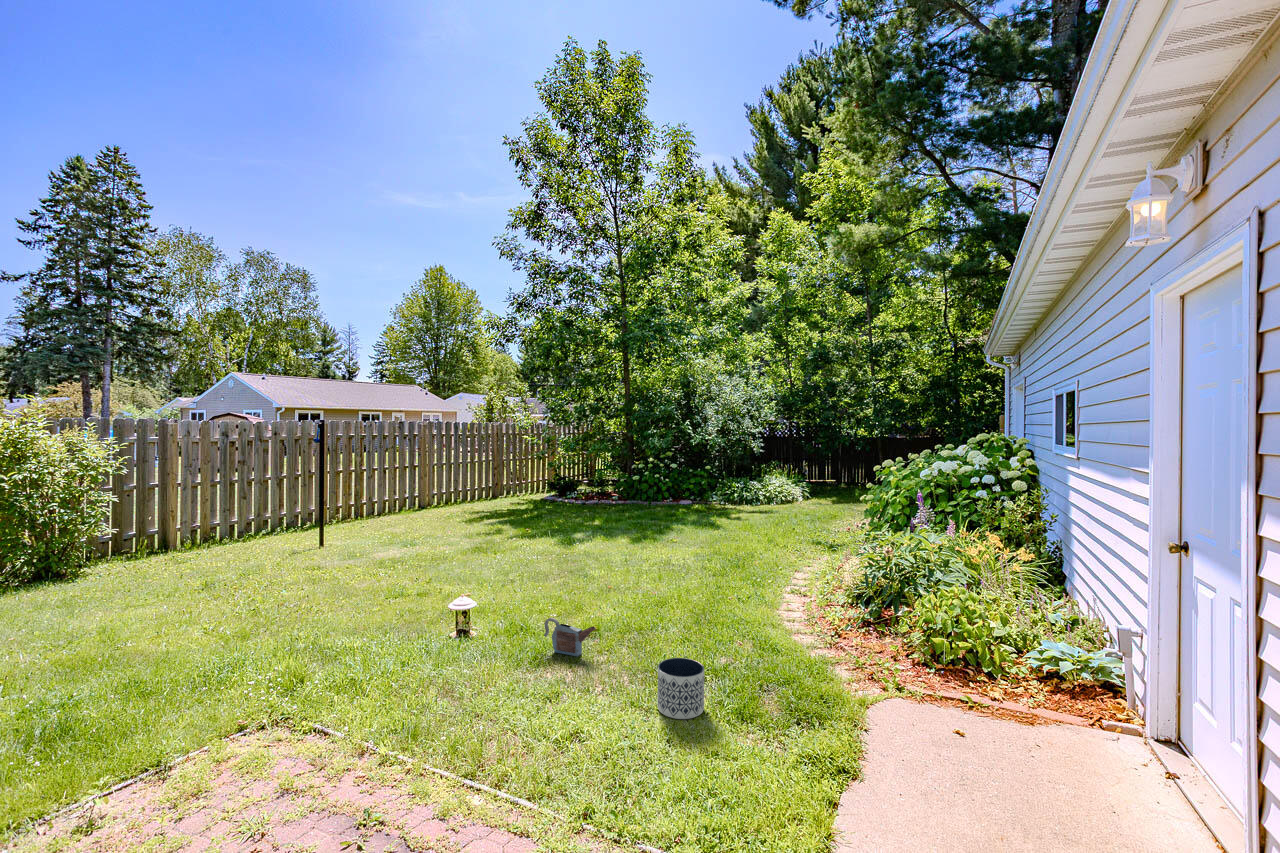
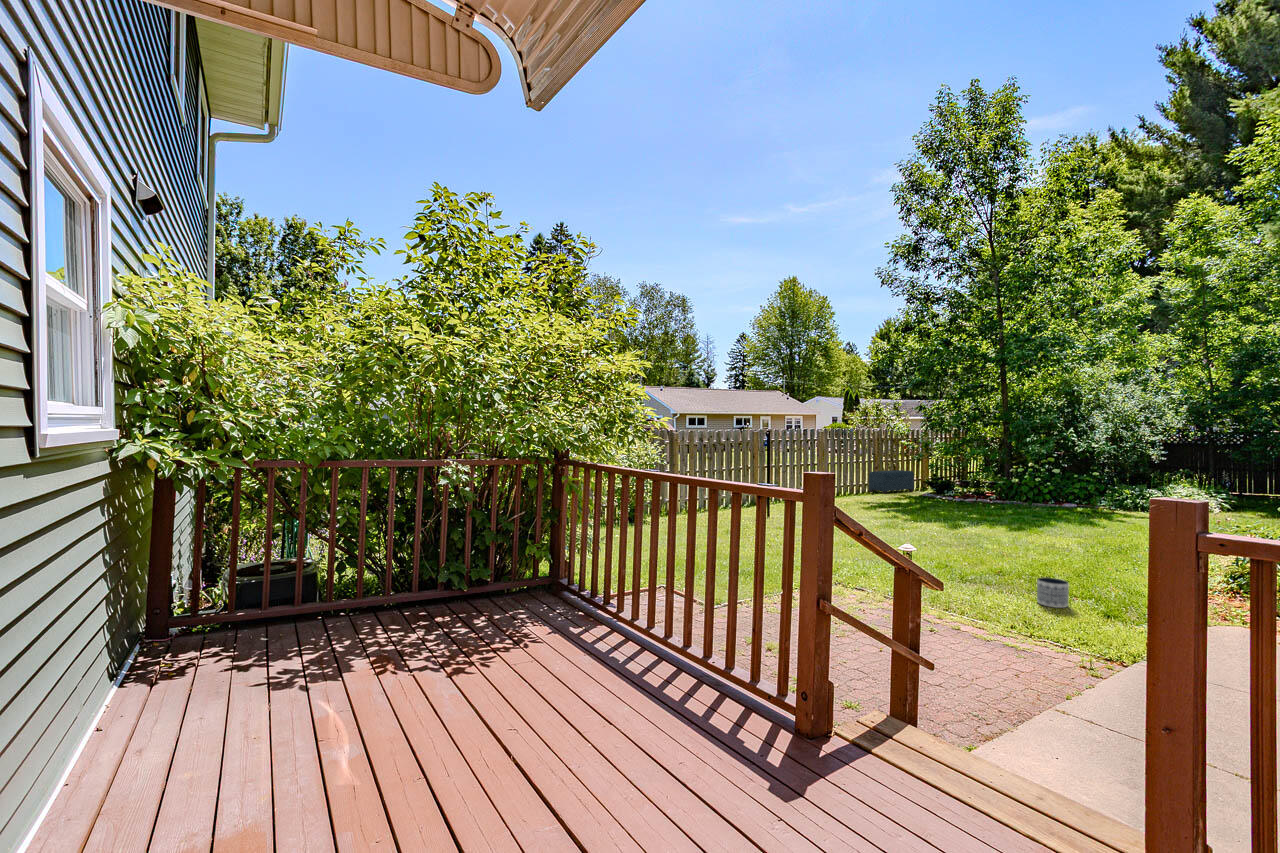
bench: none [488,470,539,499] -> present [869,470,914,494]
watering can: present [544,618,596,656] -> none [957,556,993,580]

